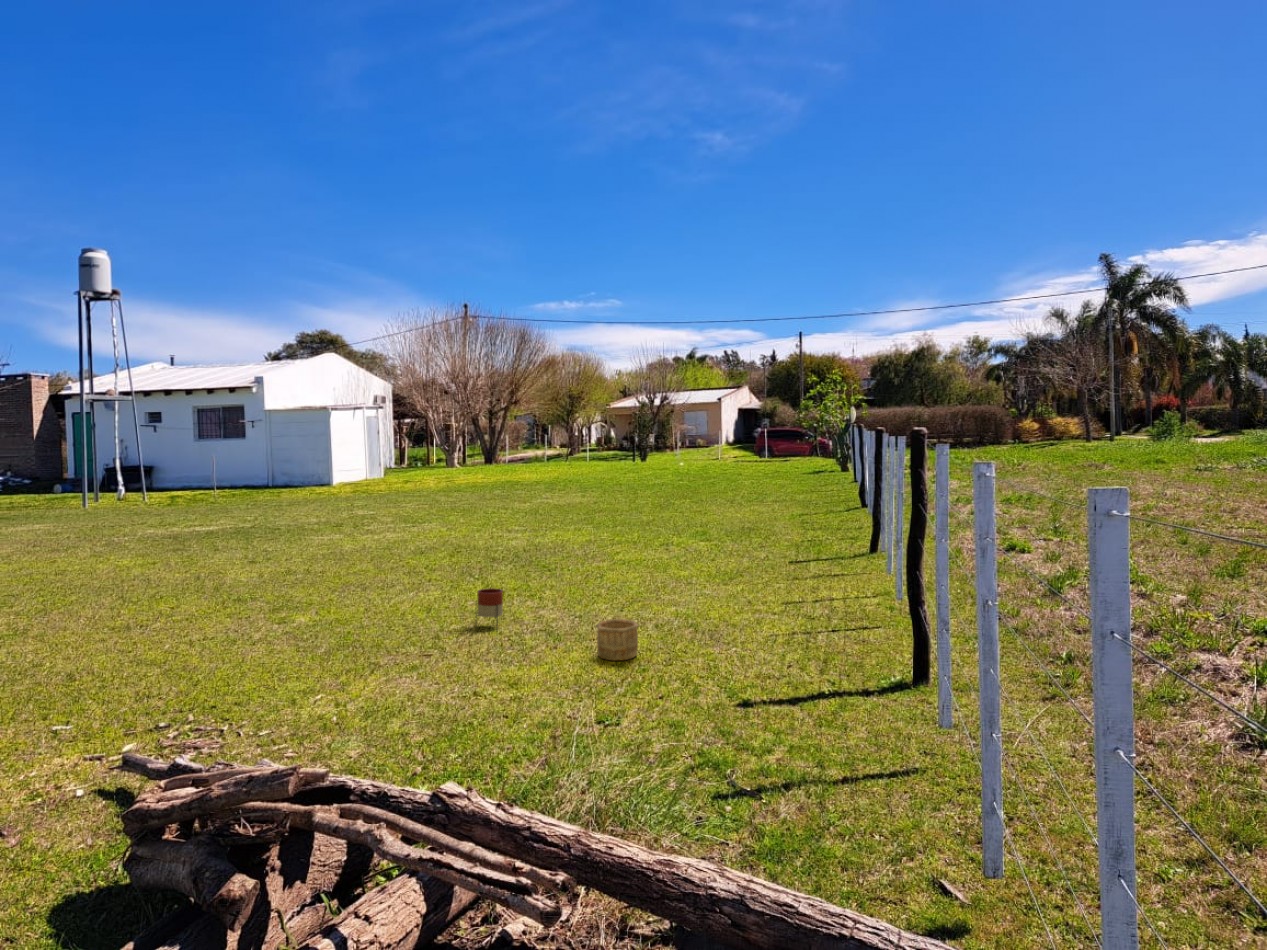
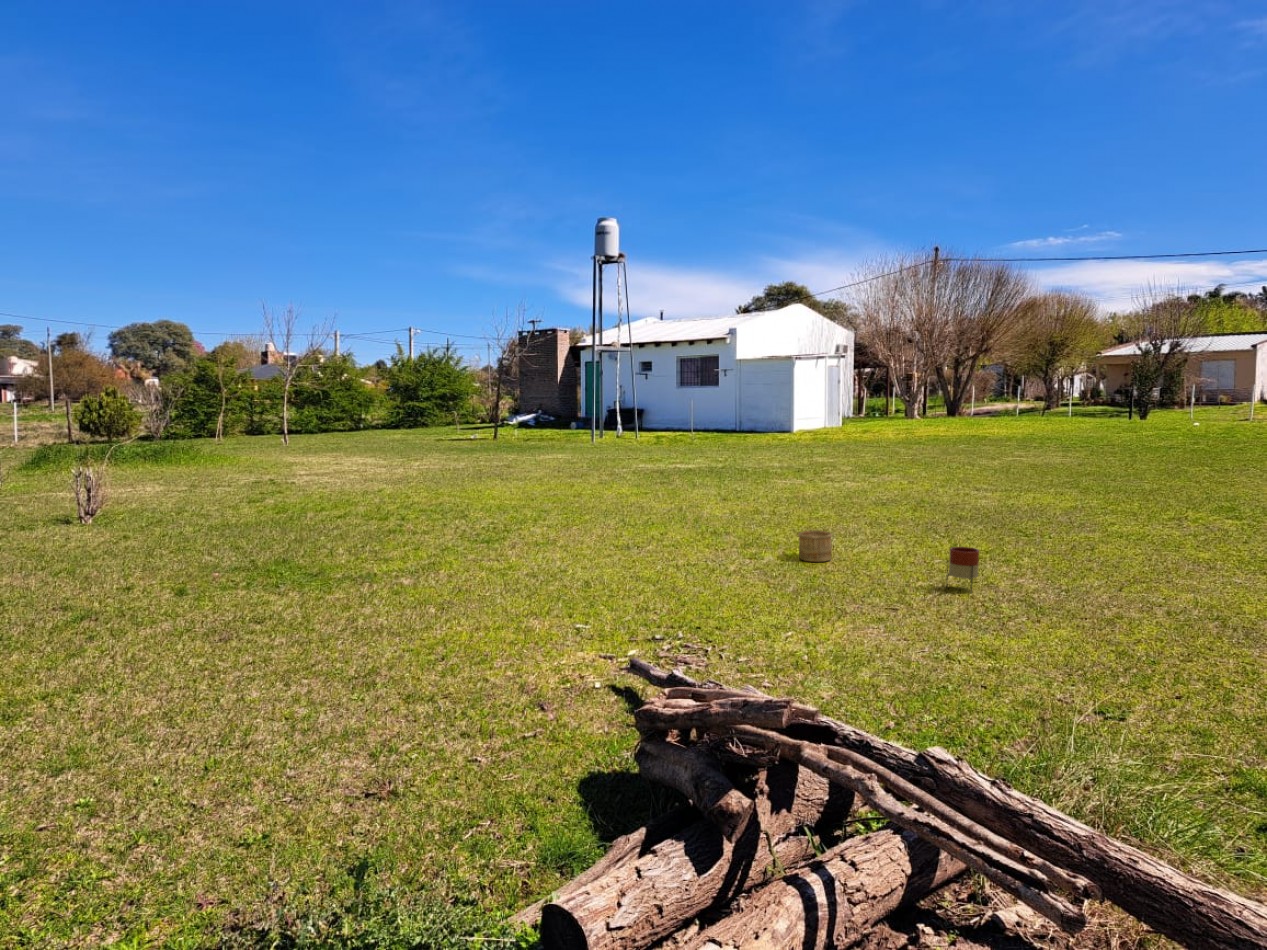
wooden bucket: present [596,619,638,660] -> present [798,530,832,562]

